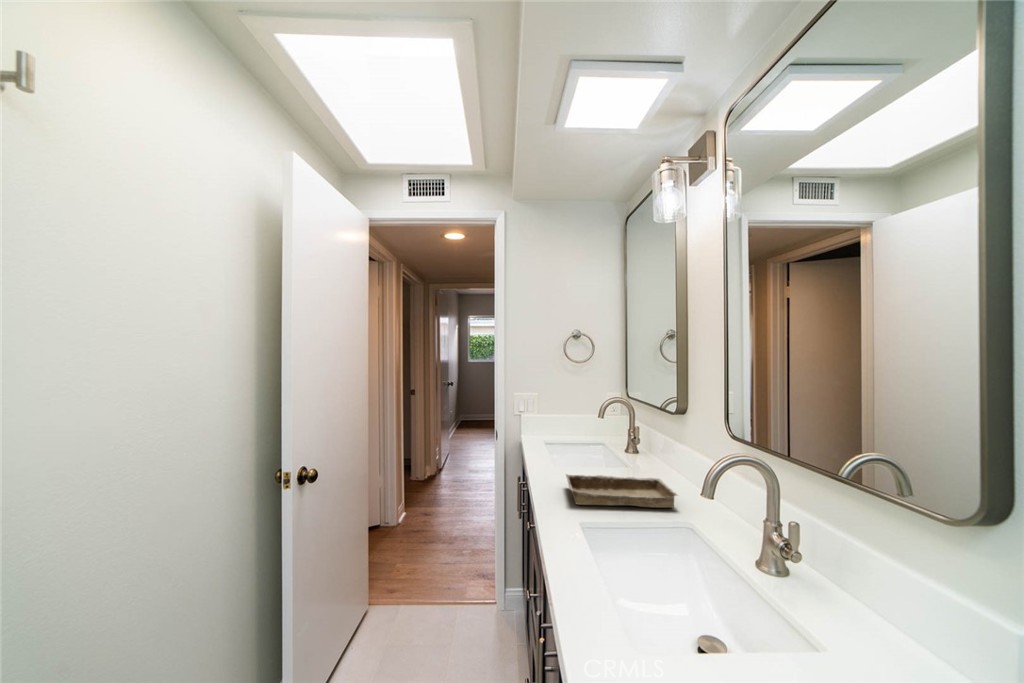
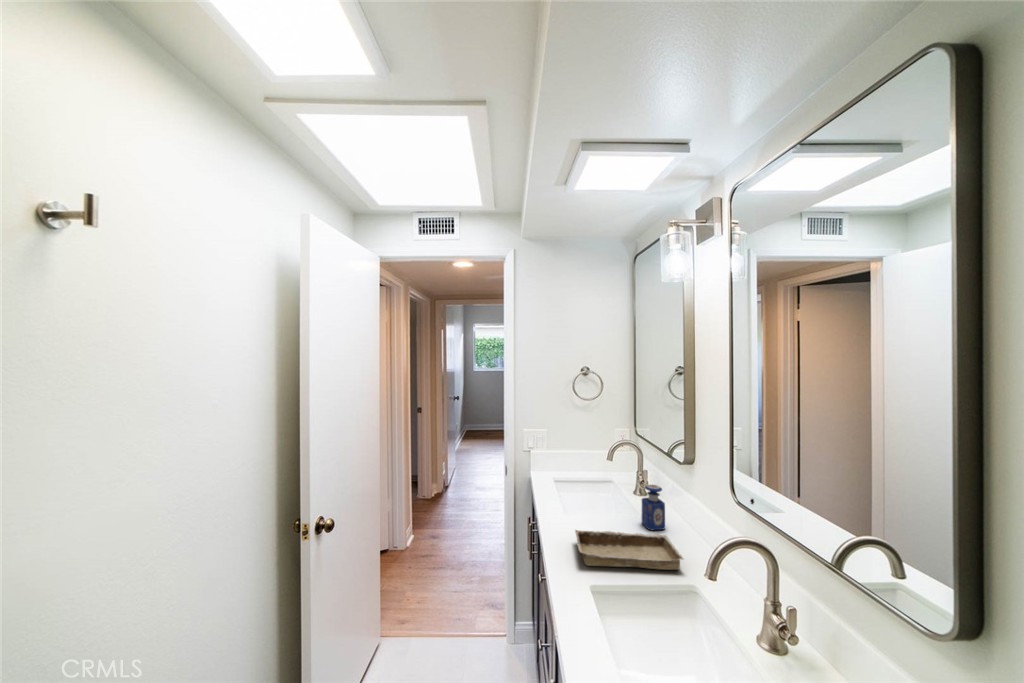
perfume bottle: none [633,433,658,478] -> present [642,485,665,530]

